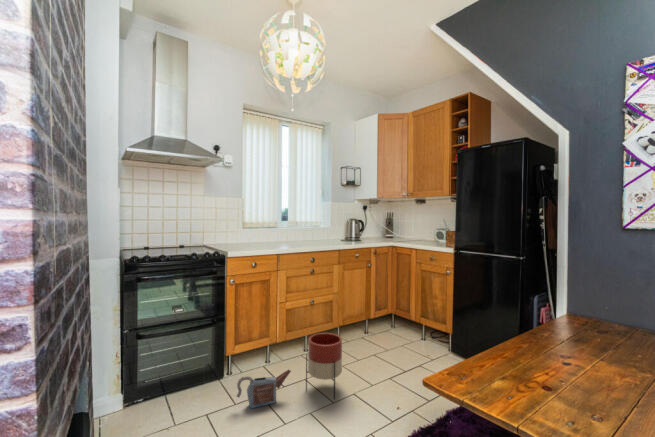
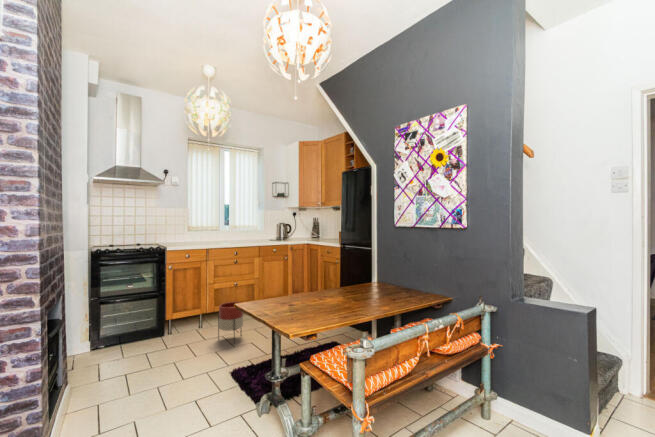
watering can: present [237,370,291,408] -> none [166,325,206,349]

